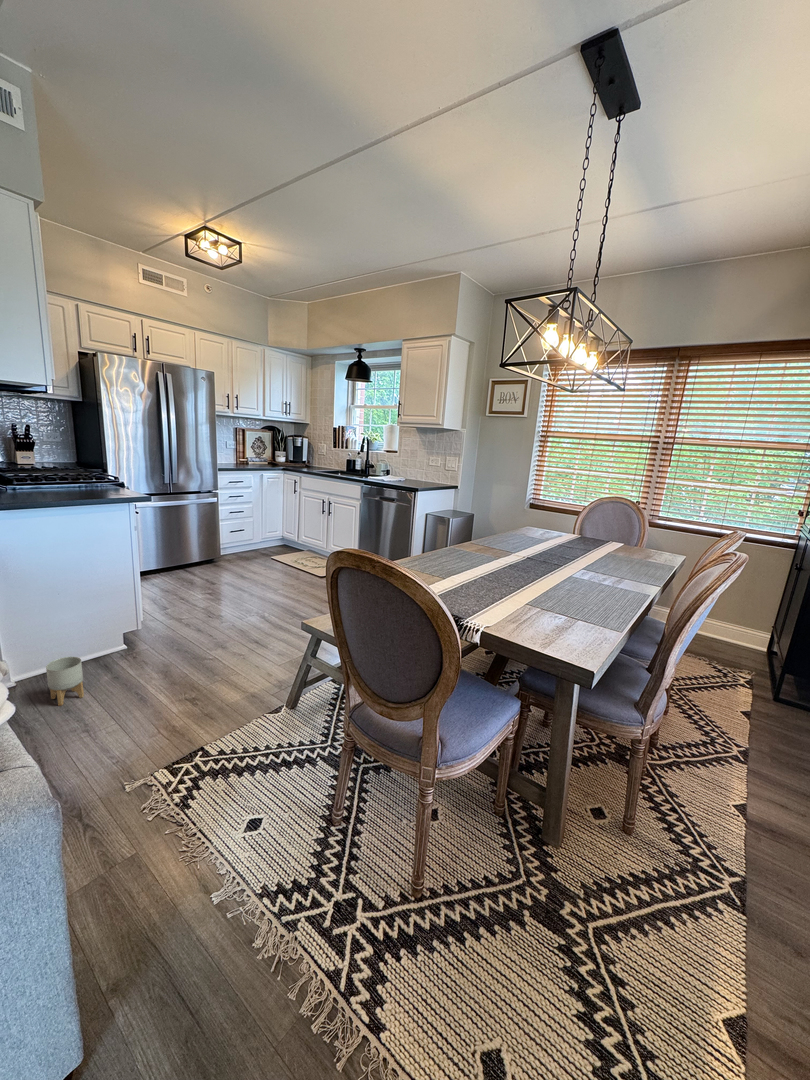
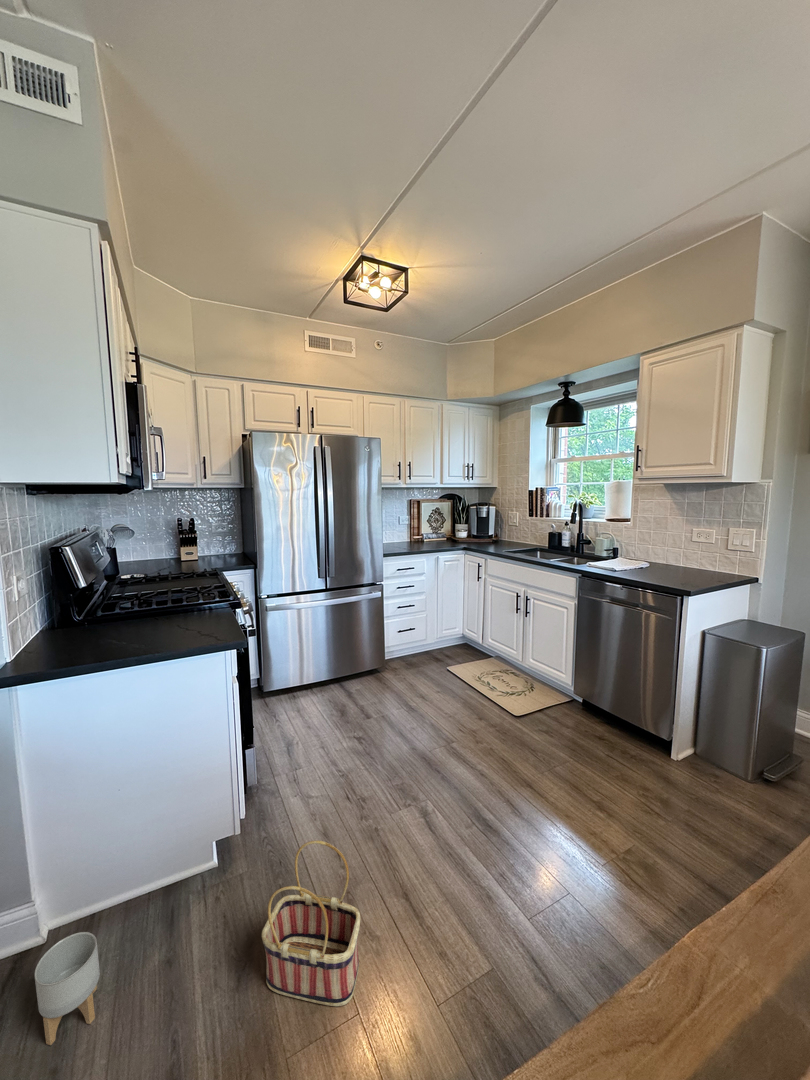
basket: none [183,602,238,674] -> present [262,841,360,1006]

